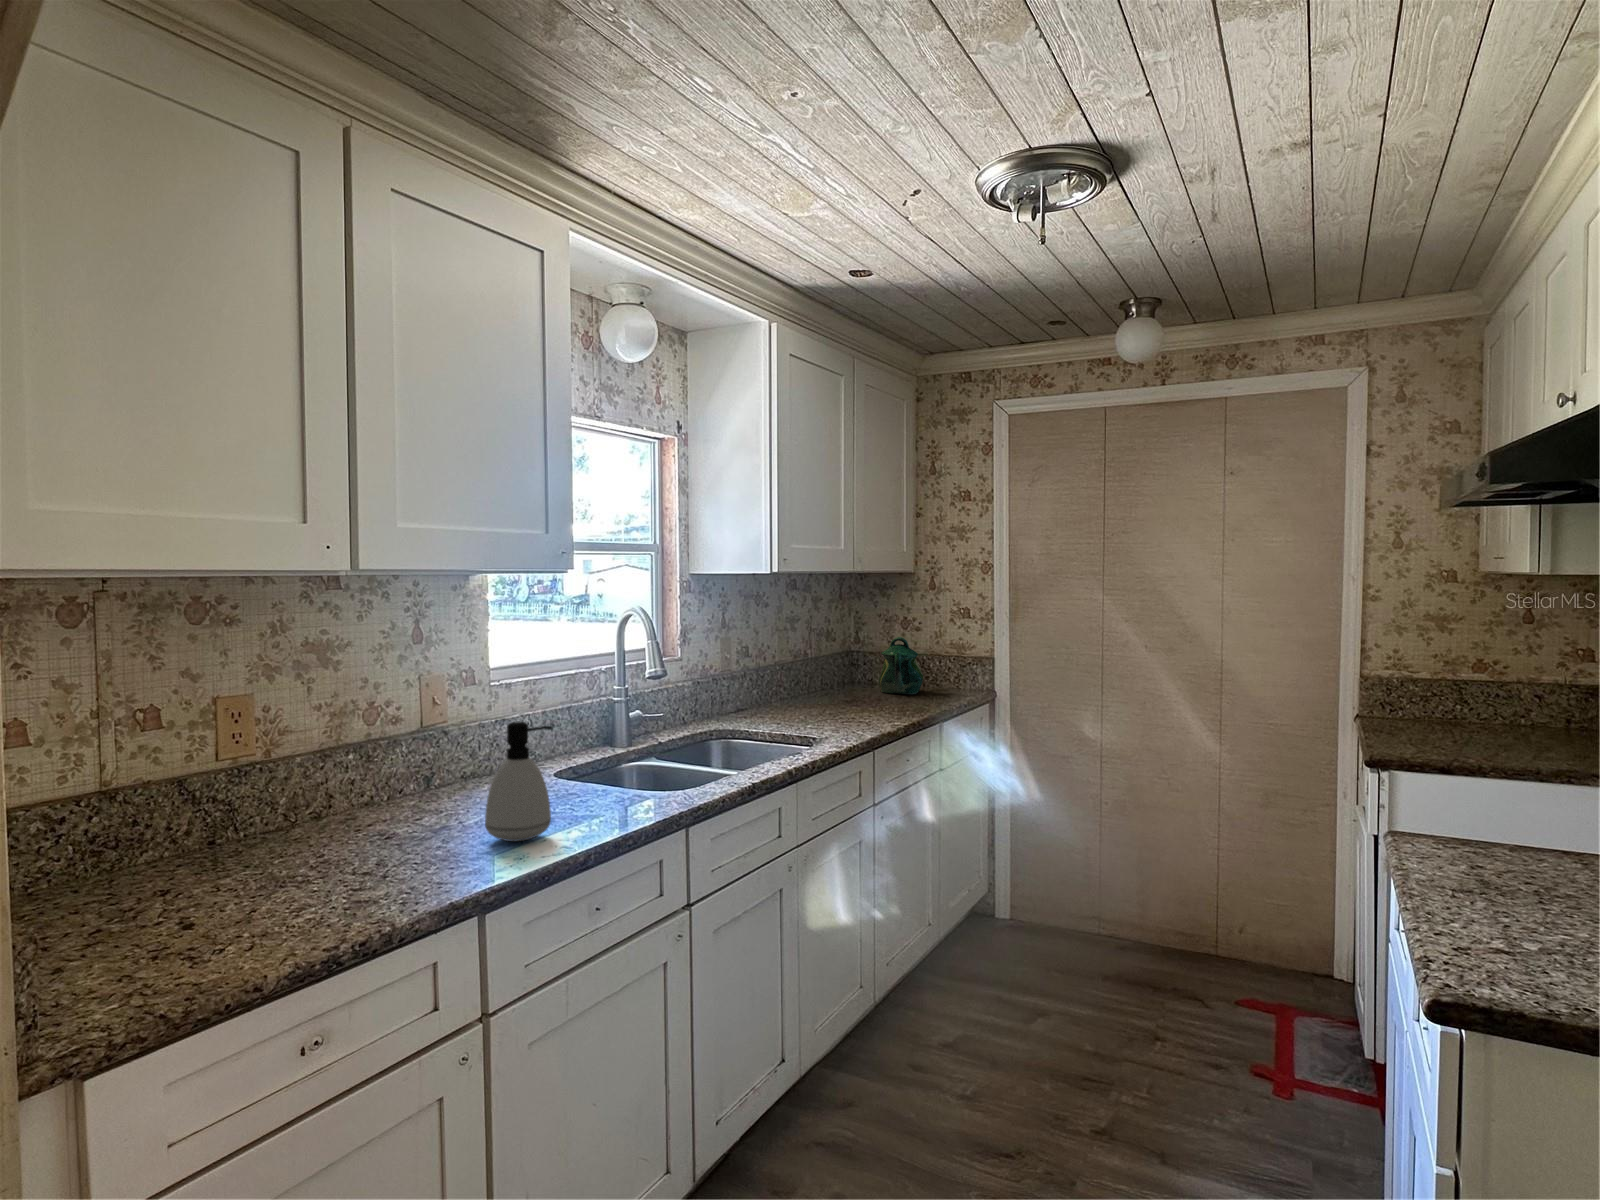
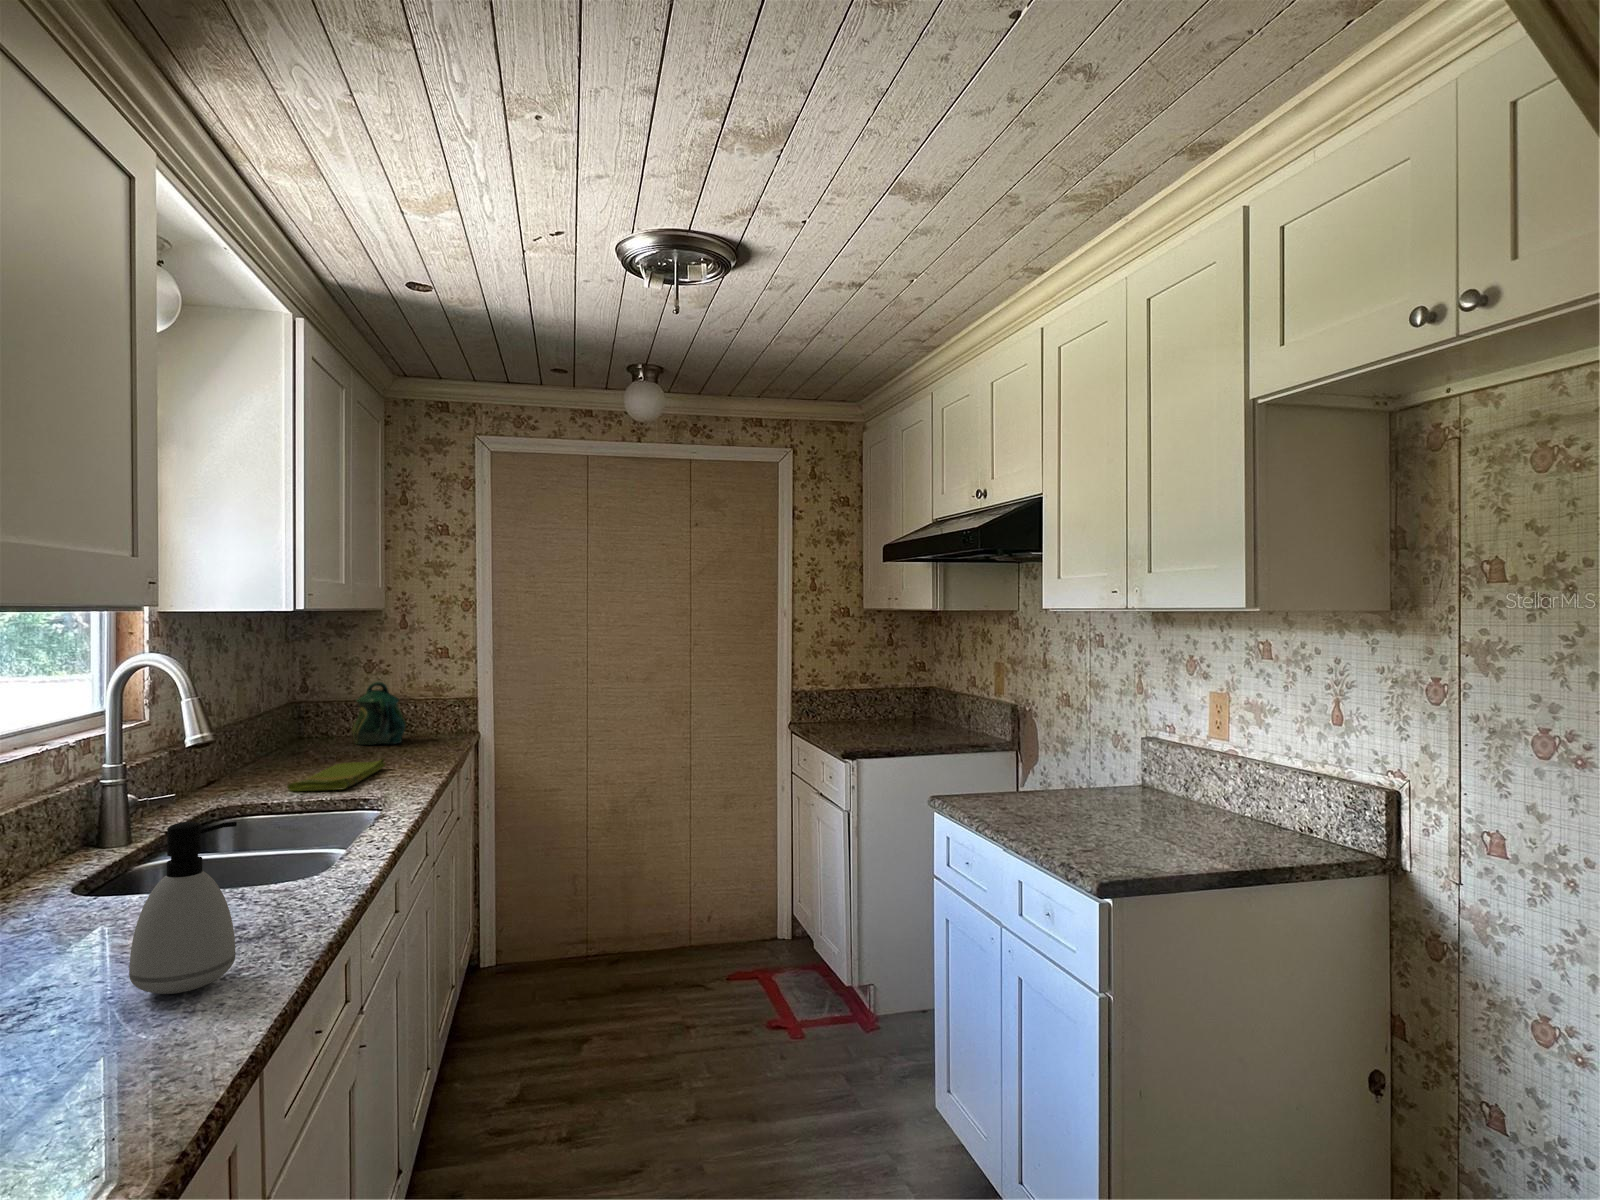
dish towel: none [775,705,870,726] -> present [287,759,385,791]

